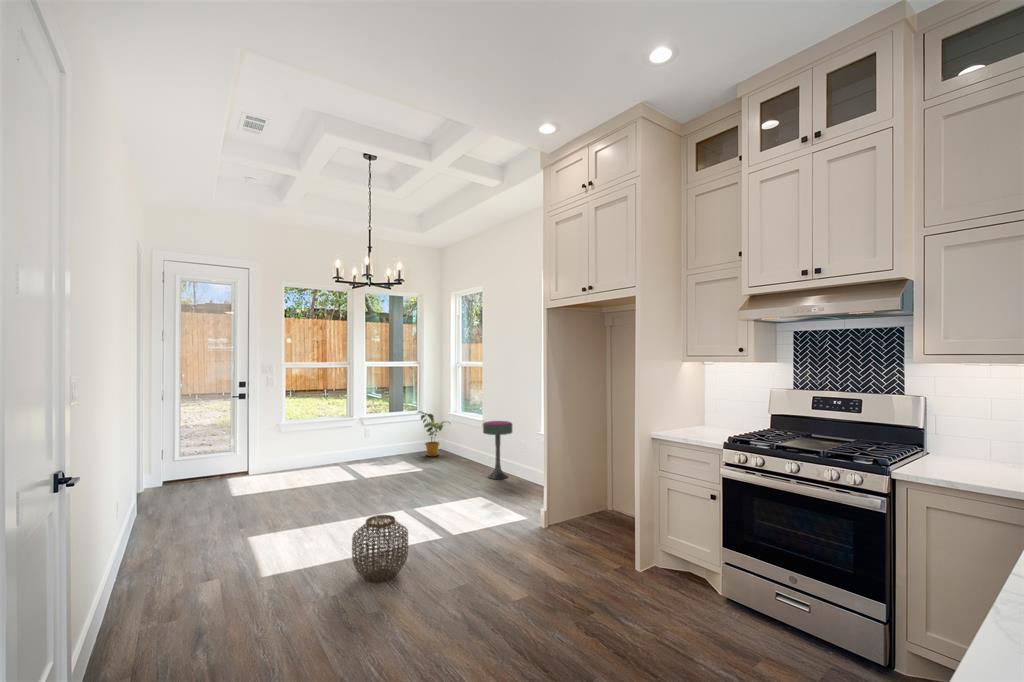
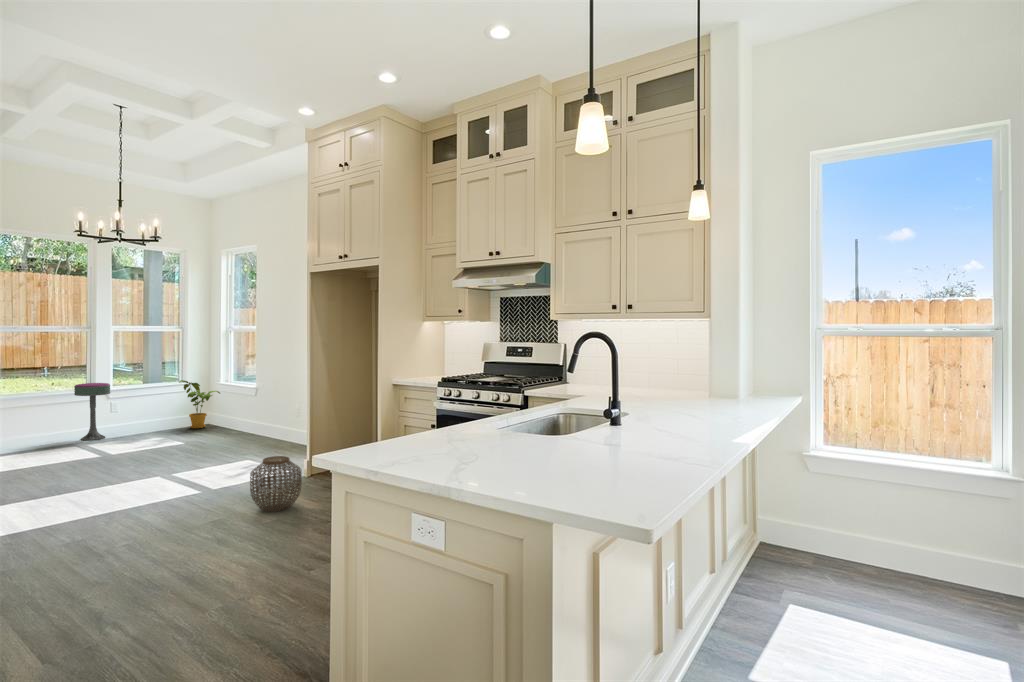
bar stool: present [483,421,512,479] -> present [74,383,110,440]
woven basket: present [352,515,408,582] -> present [250,456,302,512]

